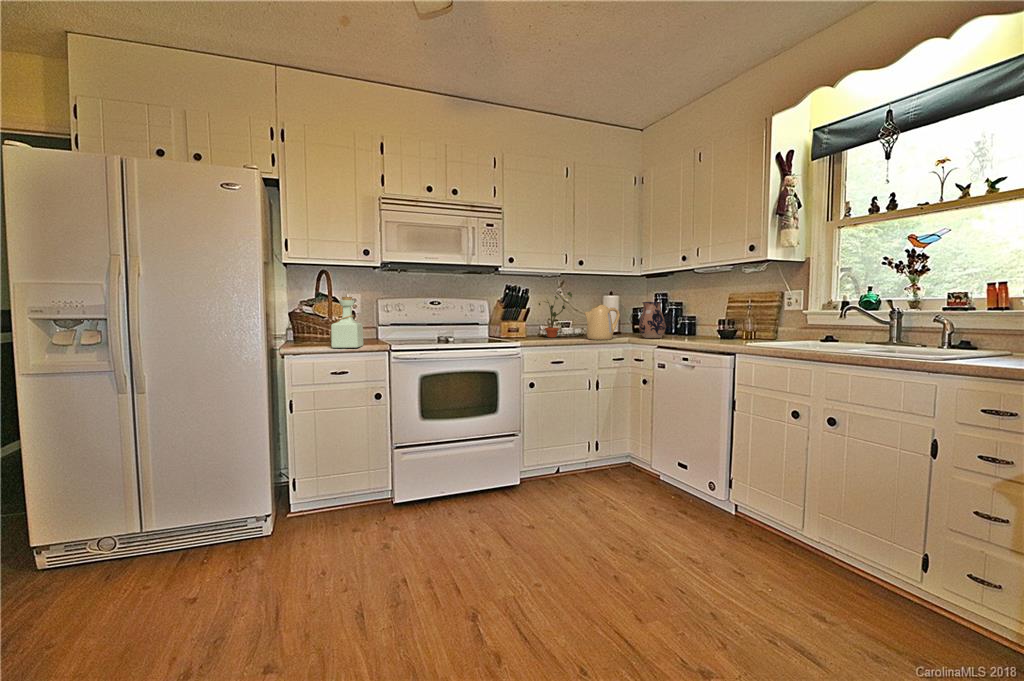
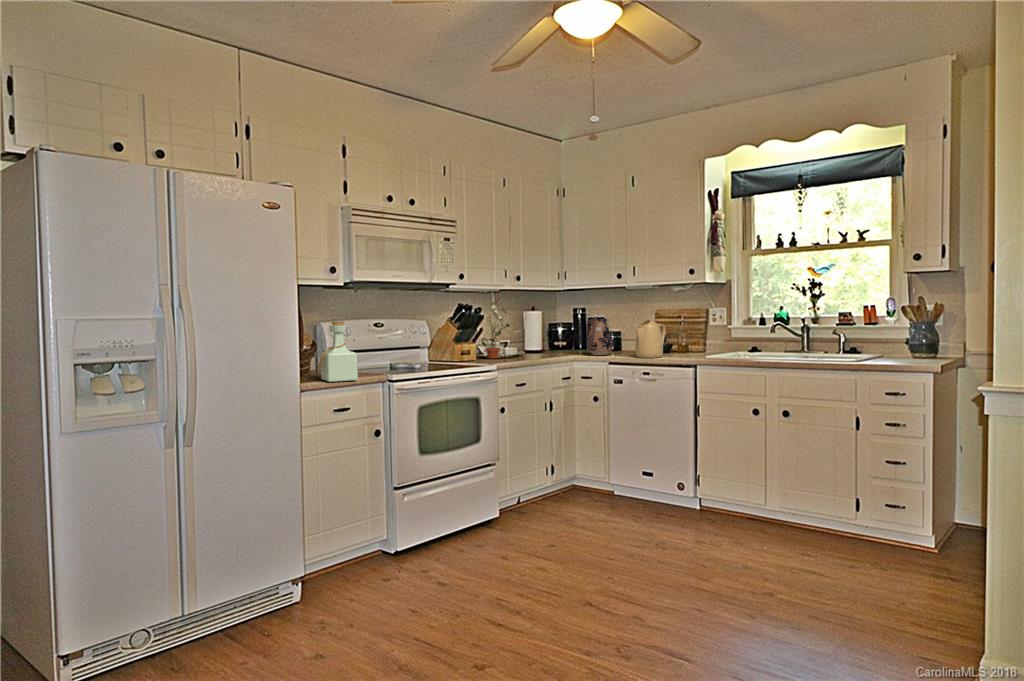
kettle: present [584,304,620,340] -> present [635,320,666,358]

